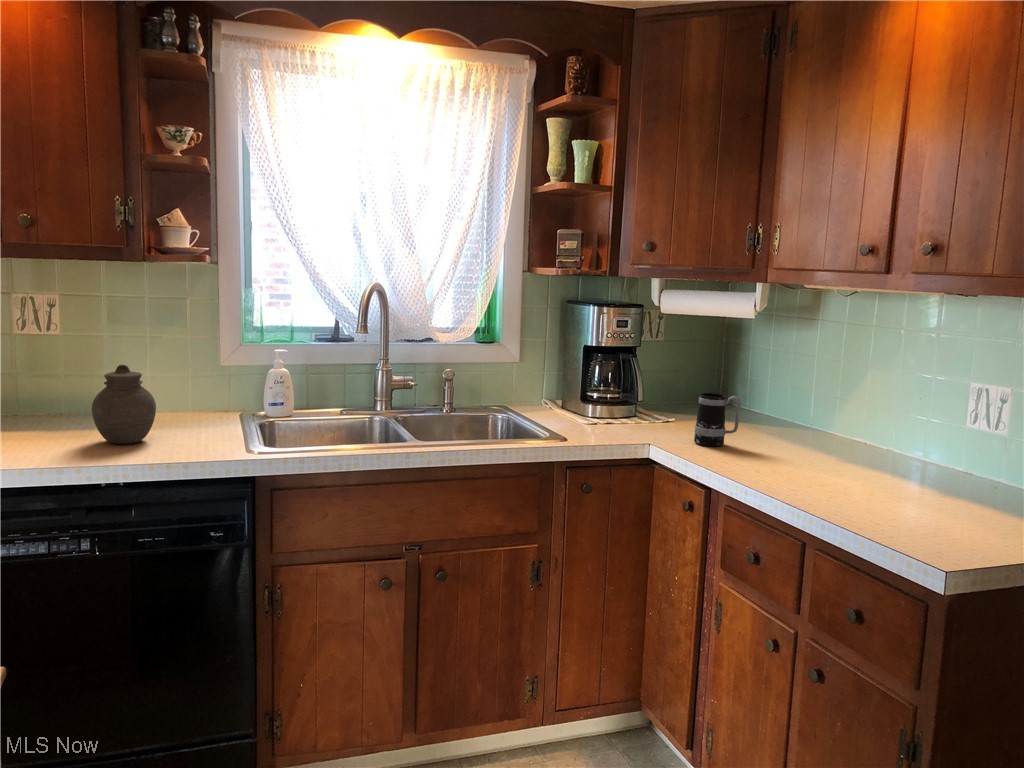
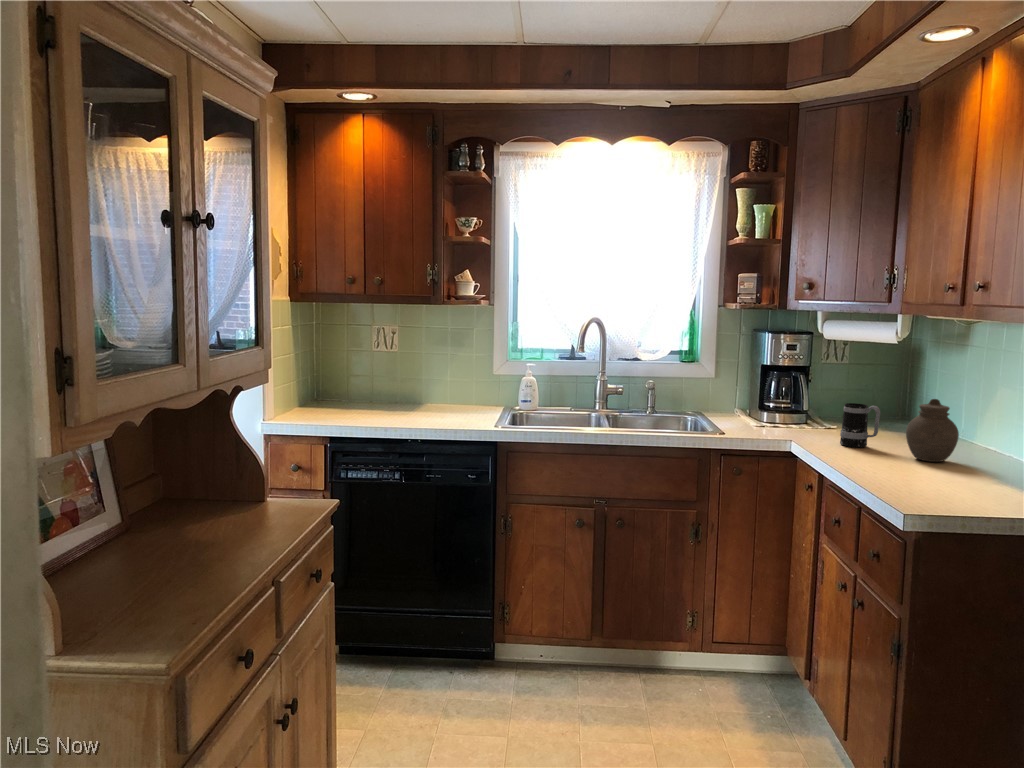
jar: present [92,365,156,444] -> present [906,399,959,462]

